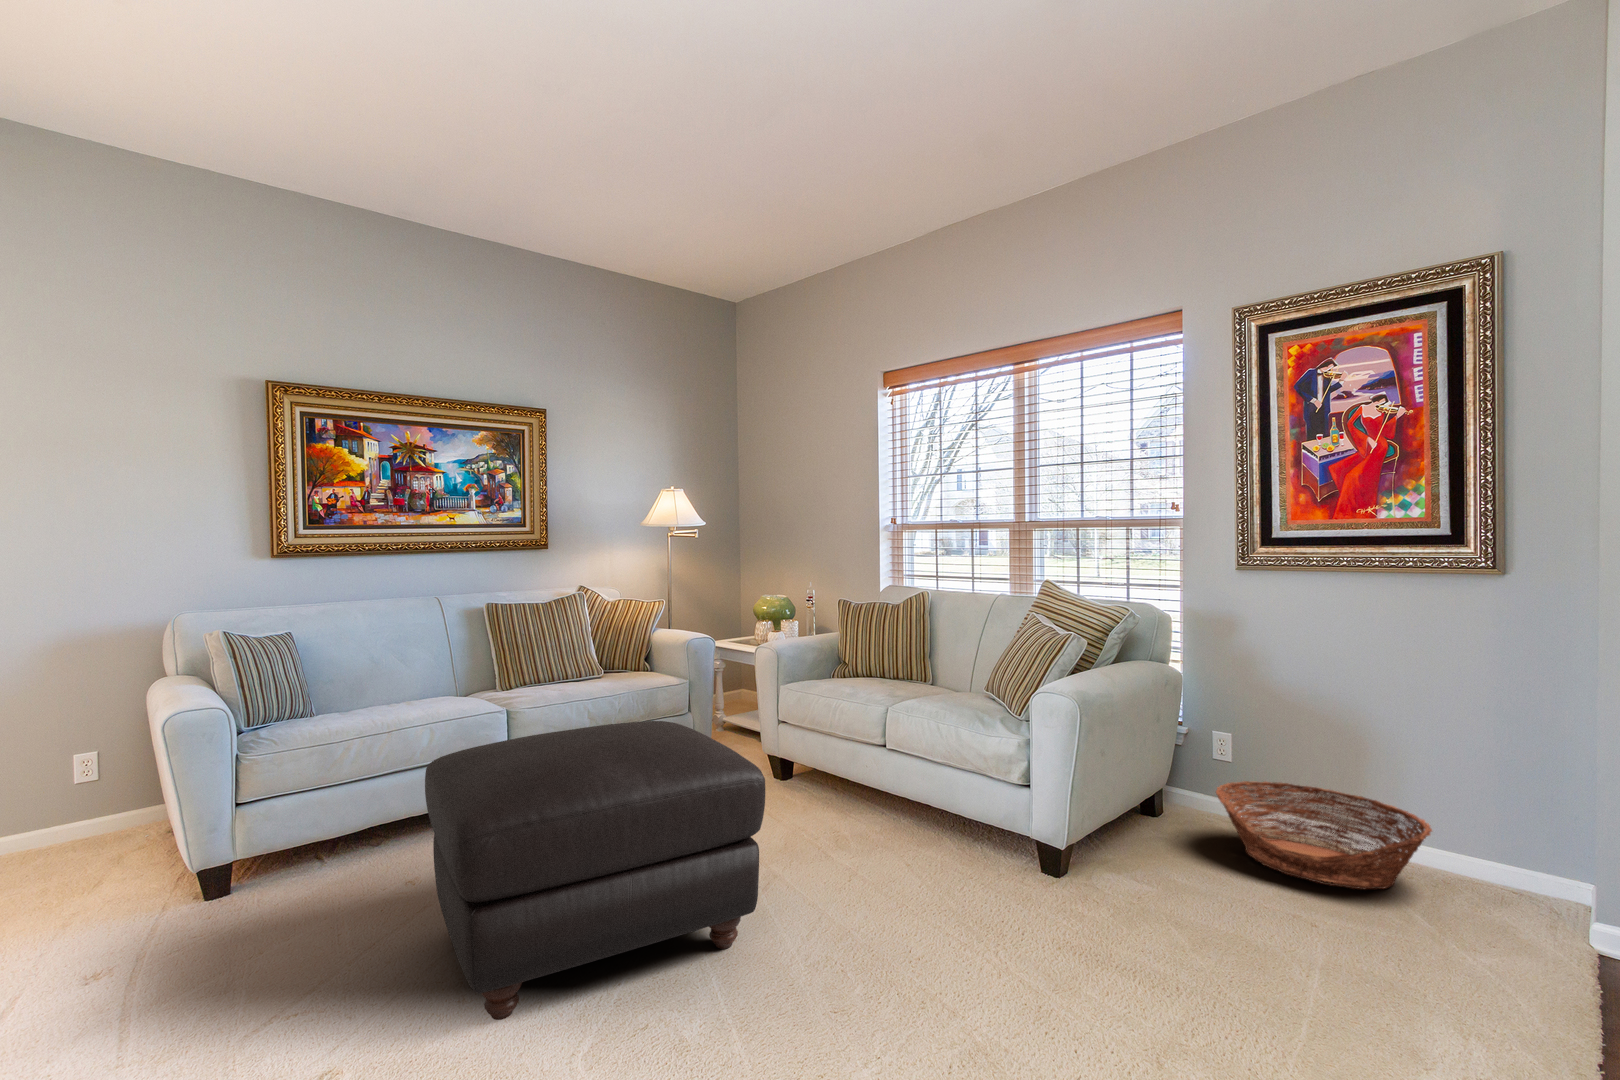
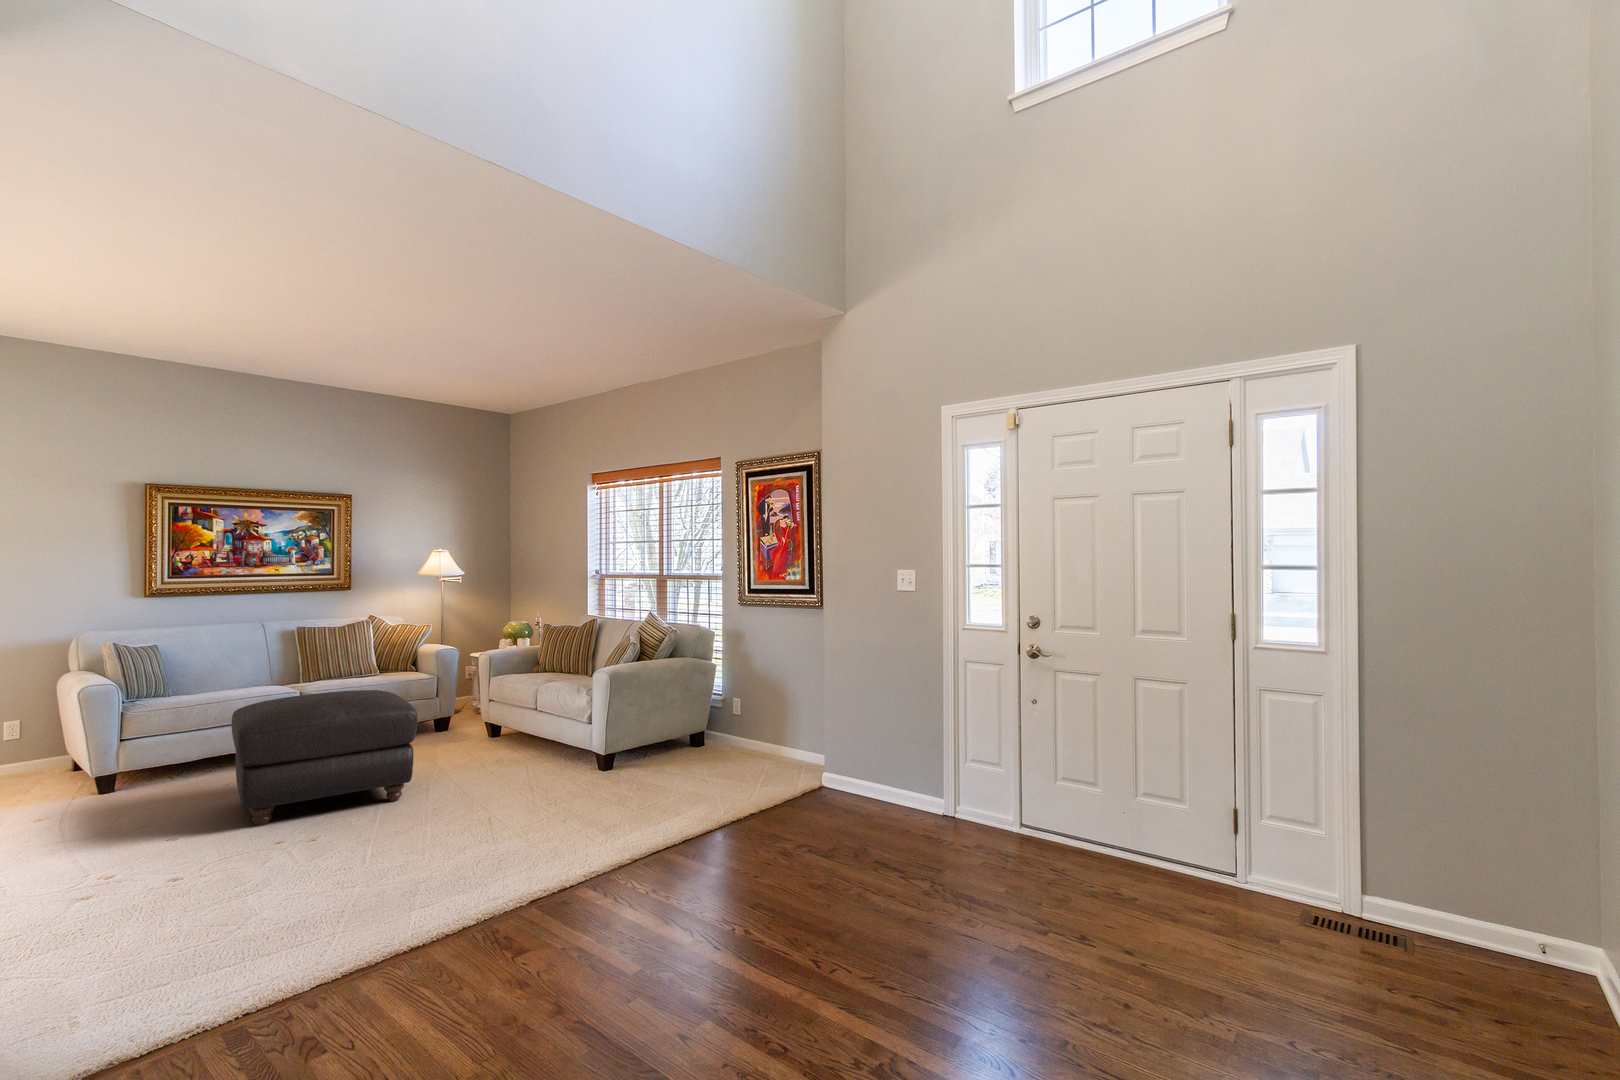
basket: present [1216,781,1432,889] -> none [705,723,792,771]

